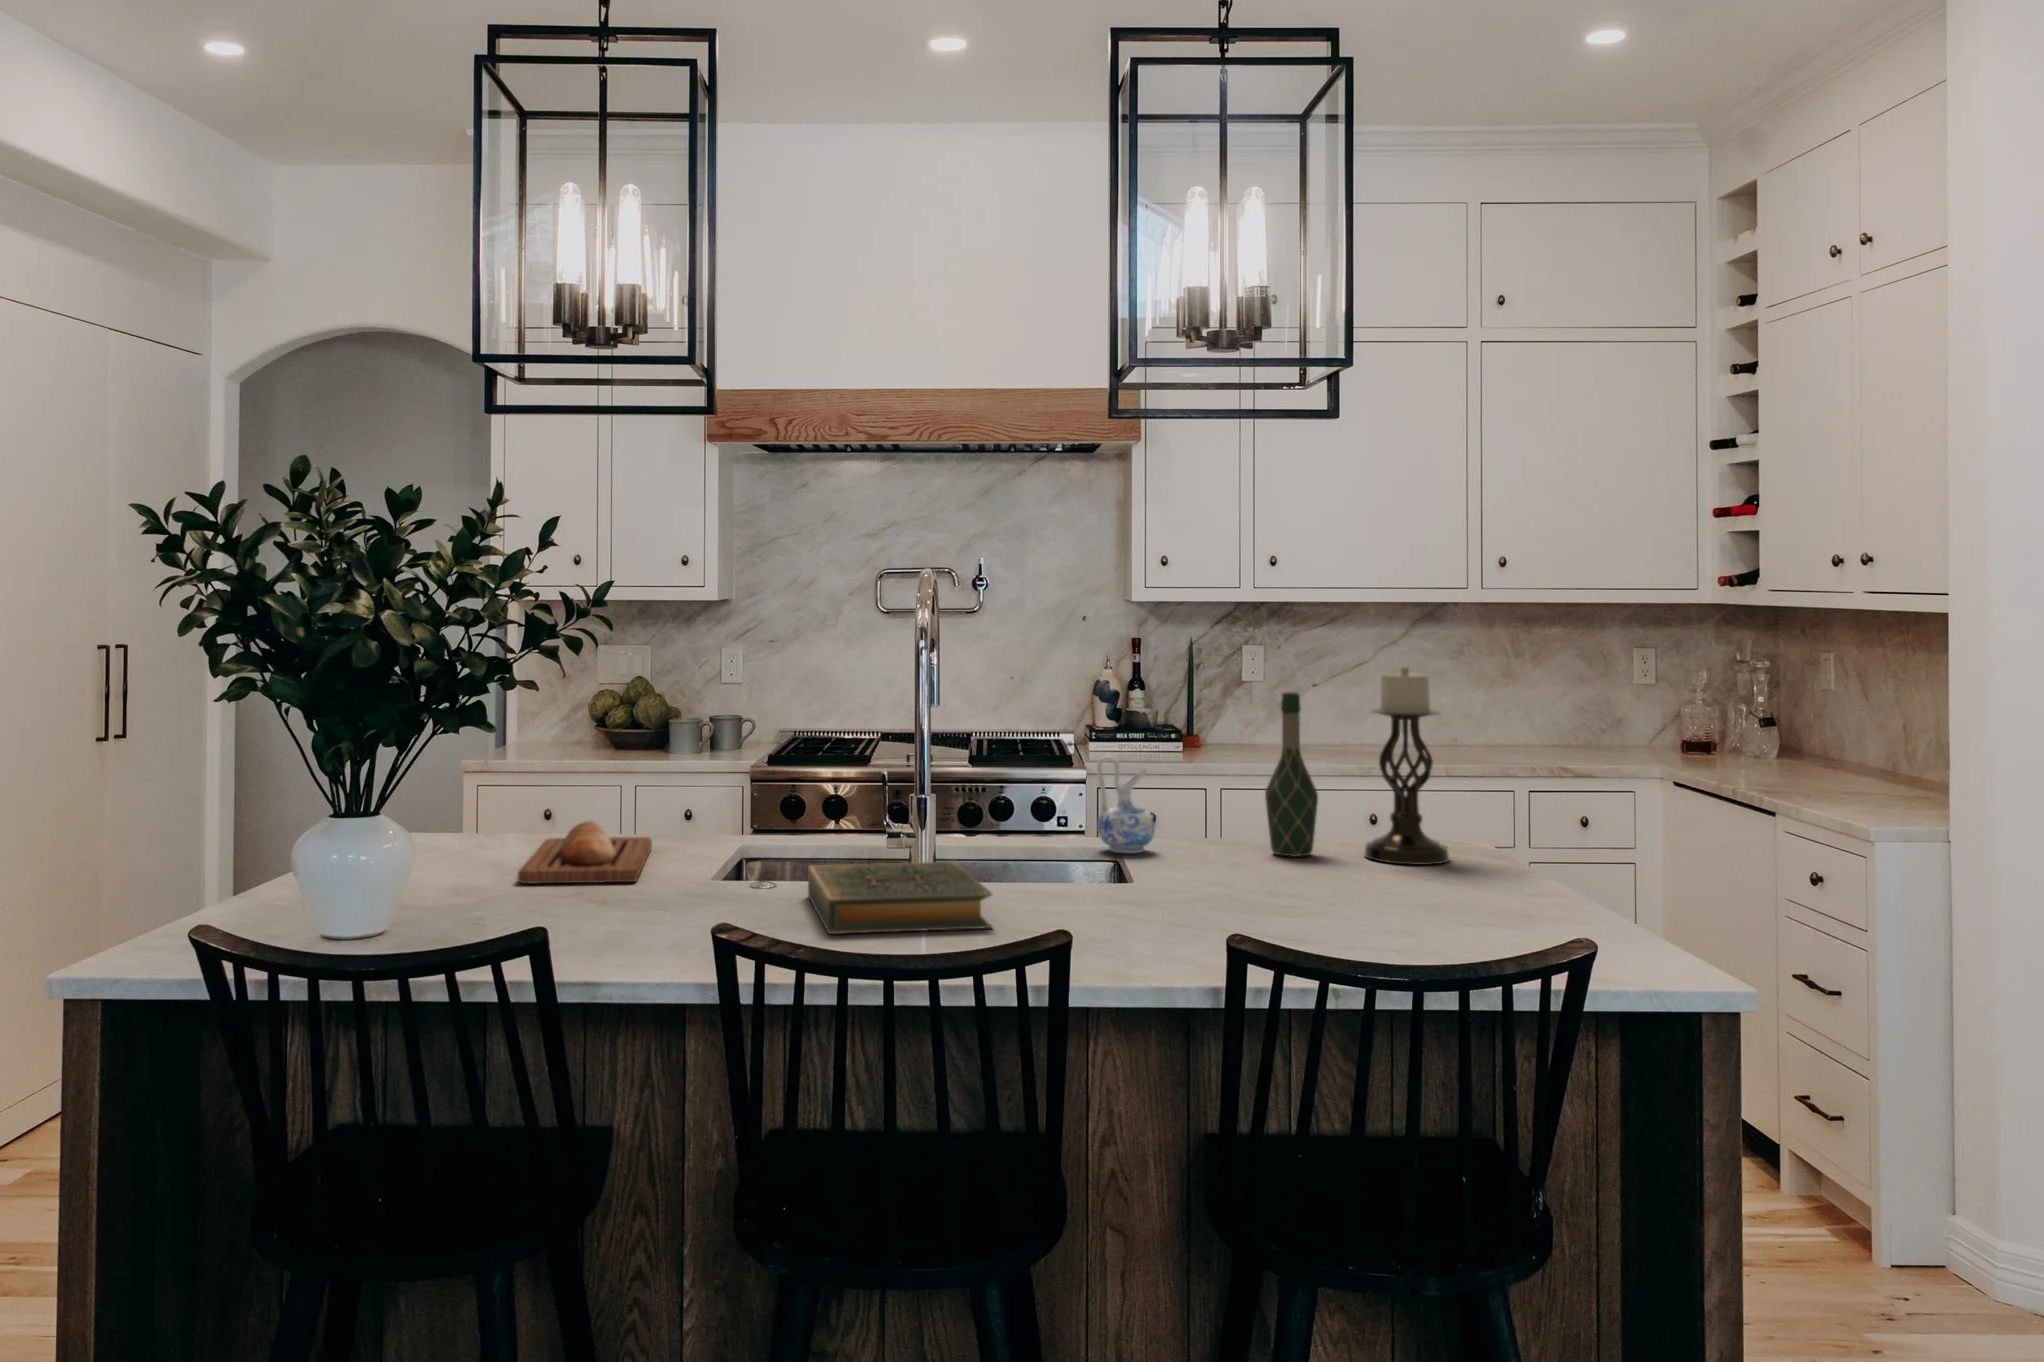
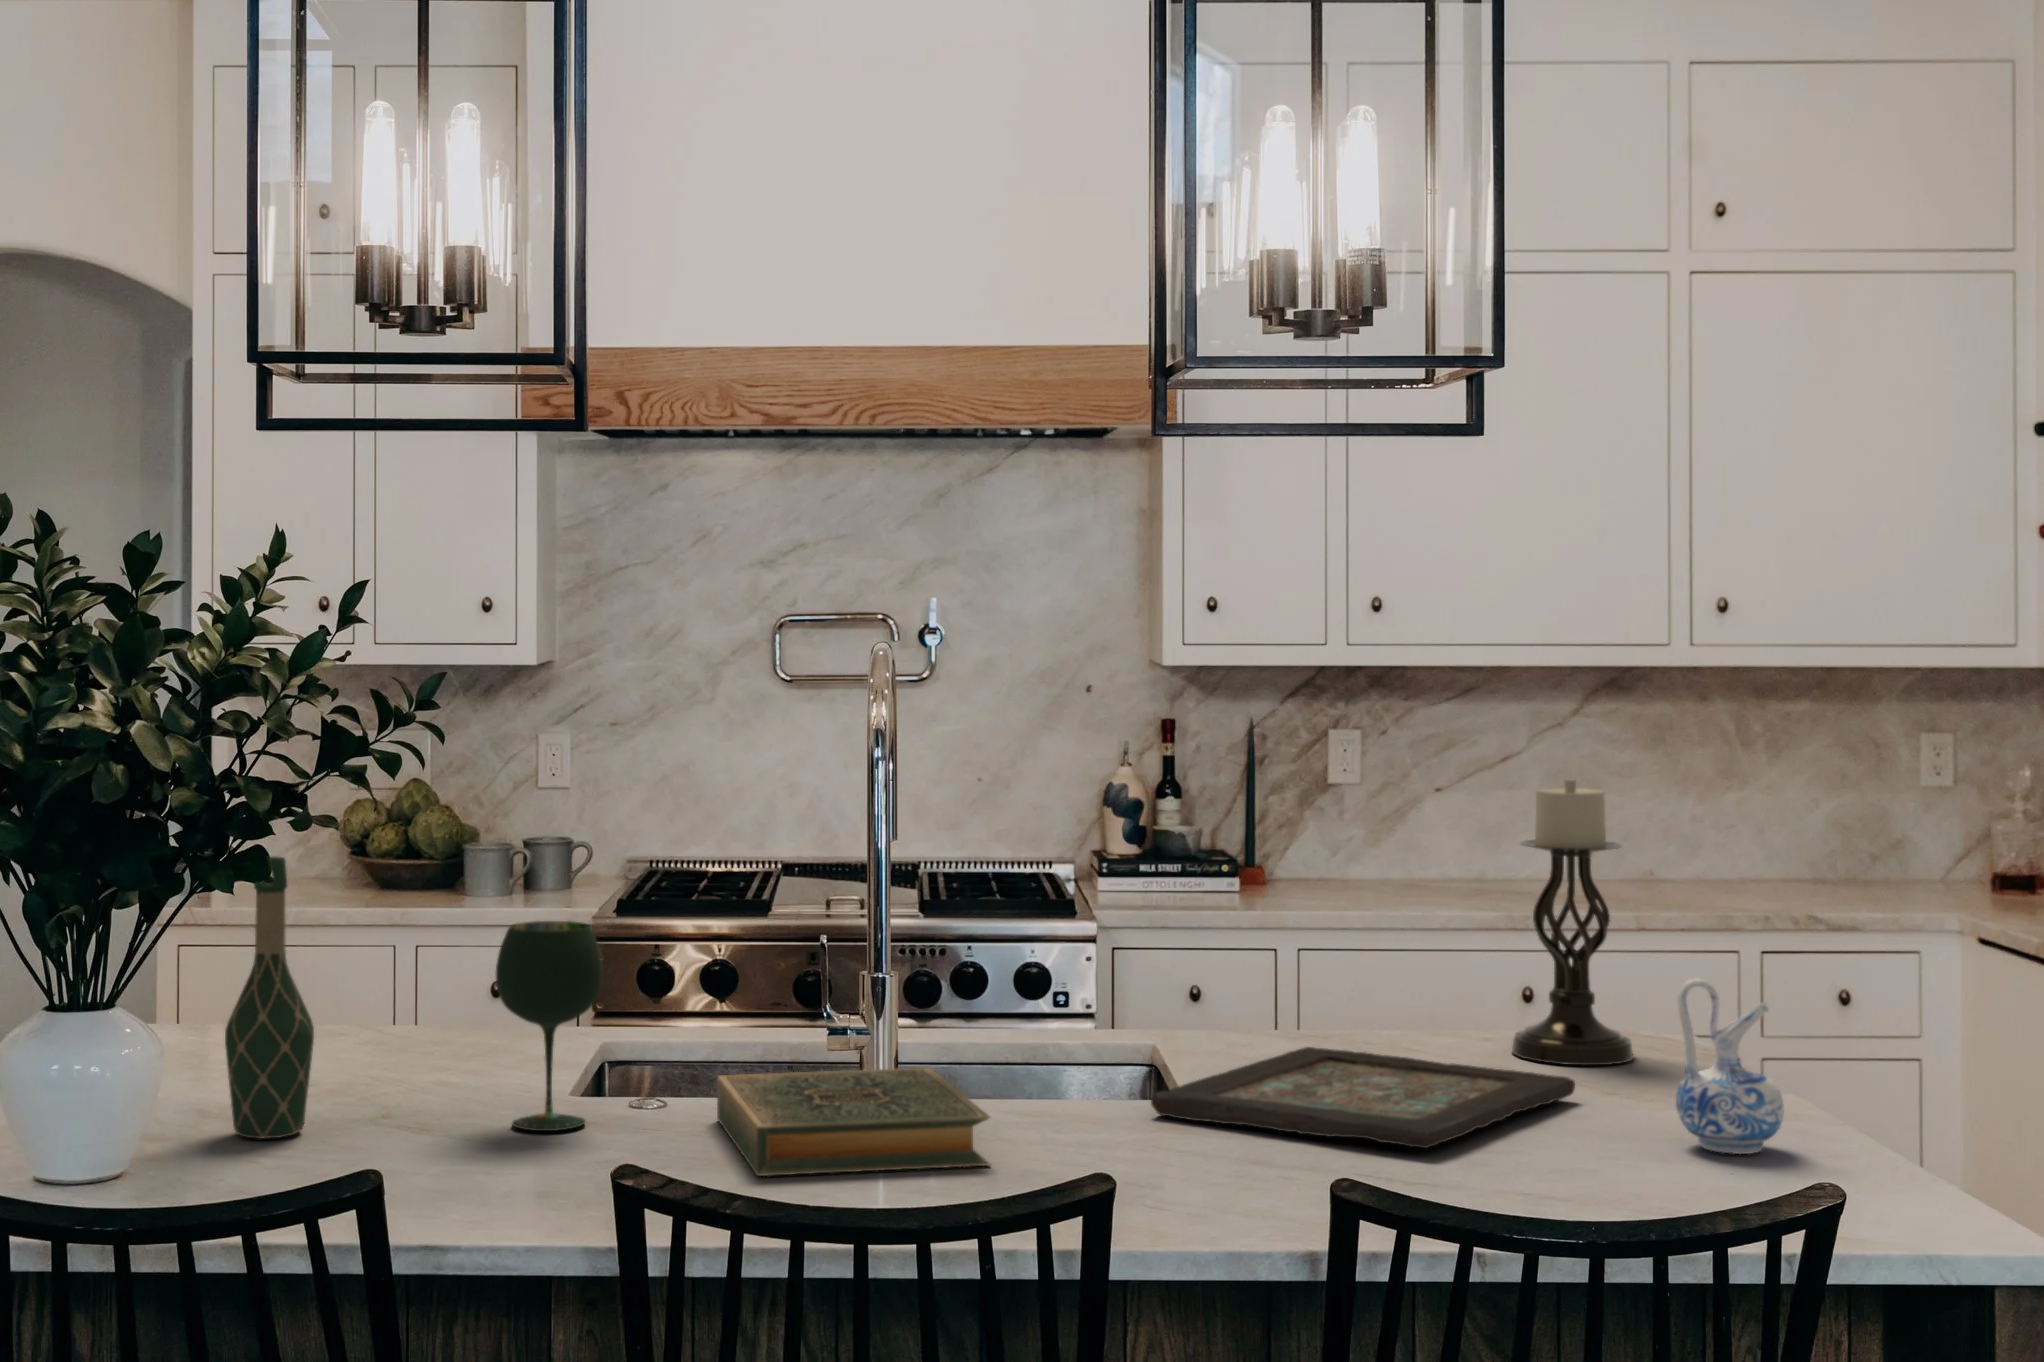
wine bottle: present [1265,692,1318,857] -> present [225,856,314,1139]
ceramic pitcher: present [1097,755,1155,853] -> present [1676,978,1784,1154]
wine glass: none [655,758,729,903] -> present [496,921,603,1131]
bread loaf: present [518,821,652,884] -> none [290,1010,475,1104]
decorative tray: none [1109,850,1407,919] -> present [1151,1047,1575,1148]

